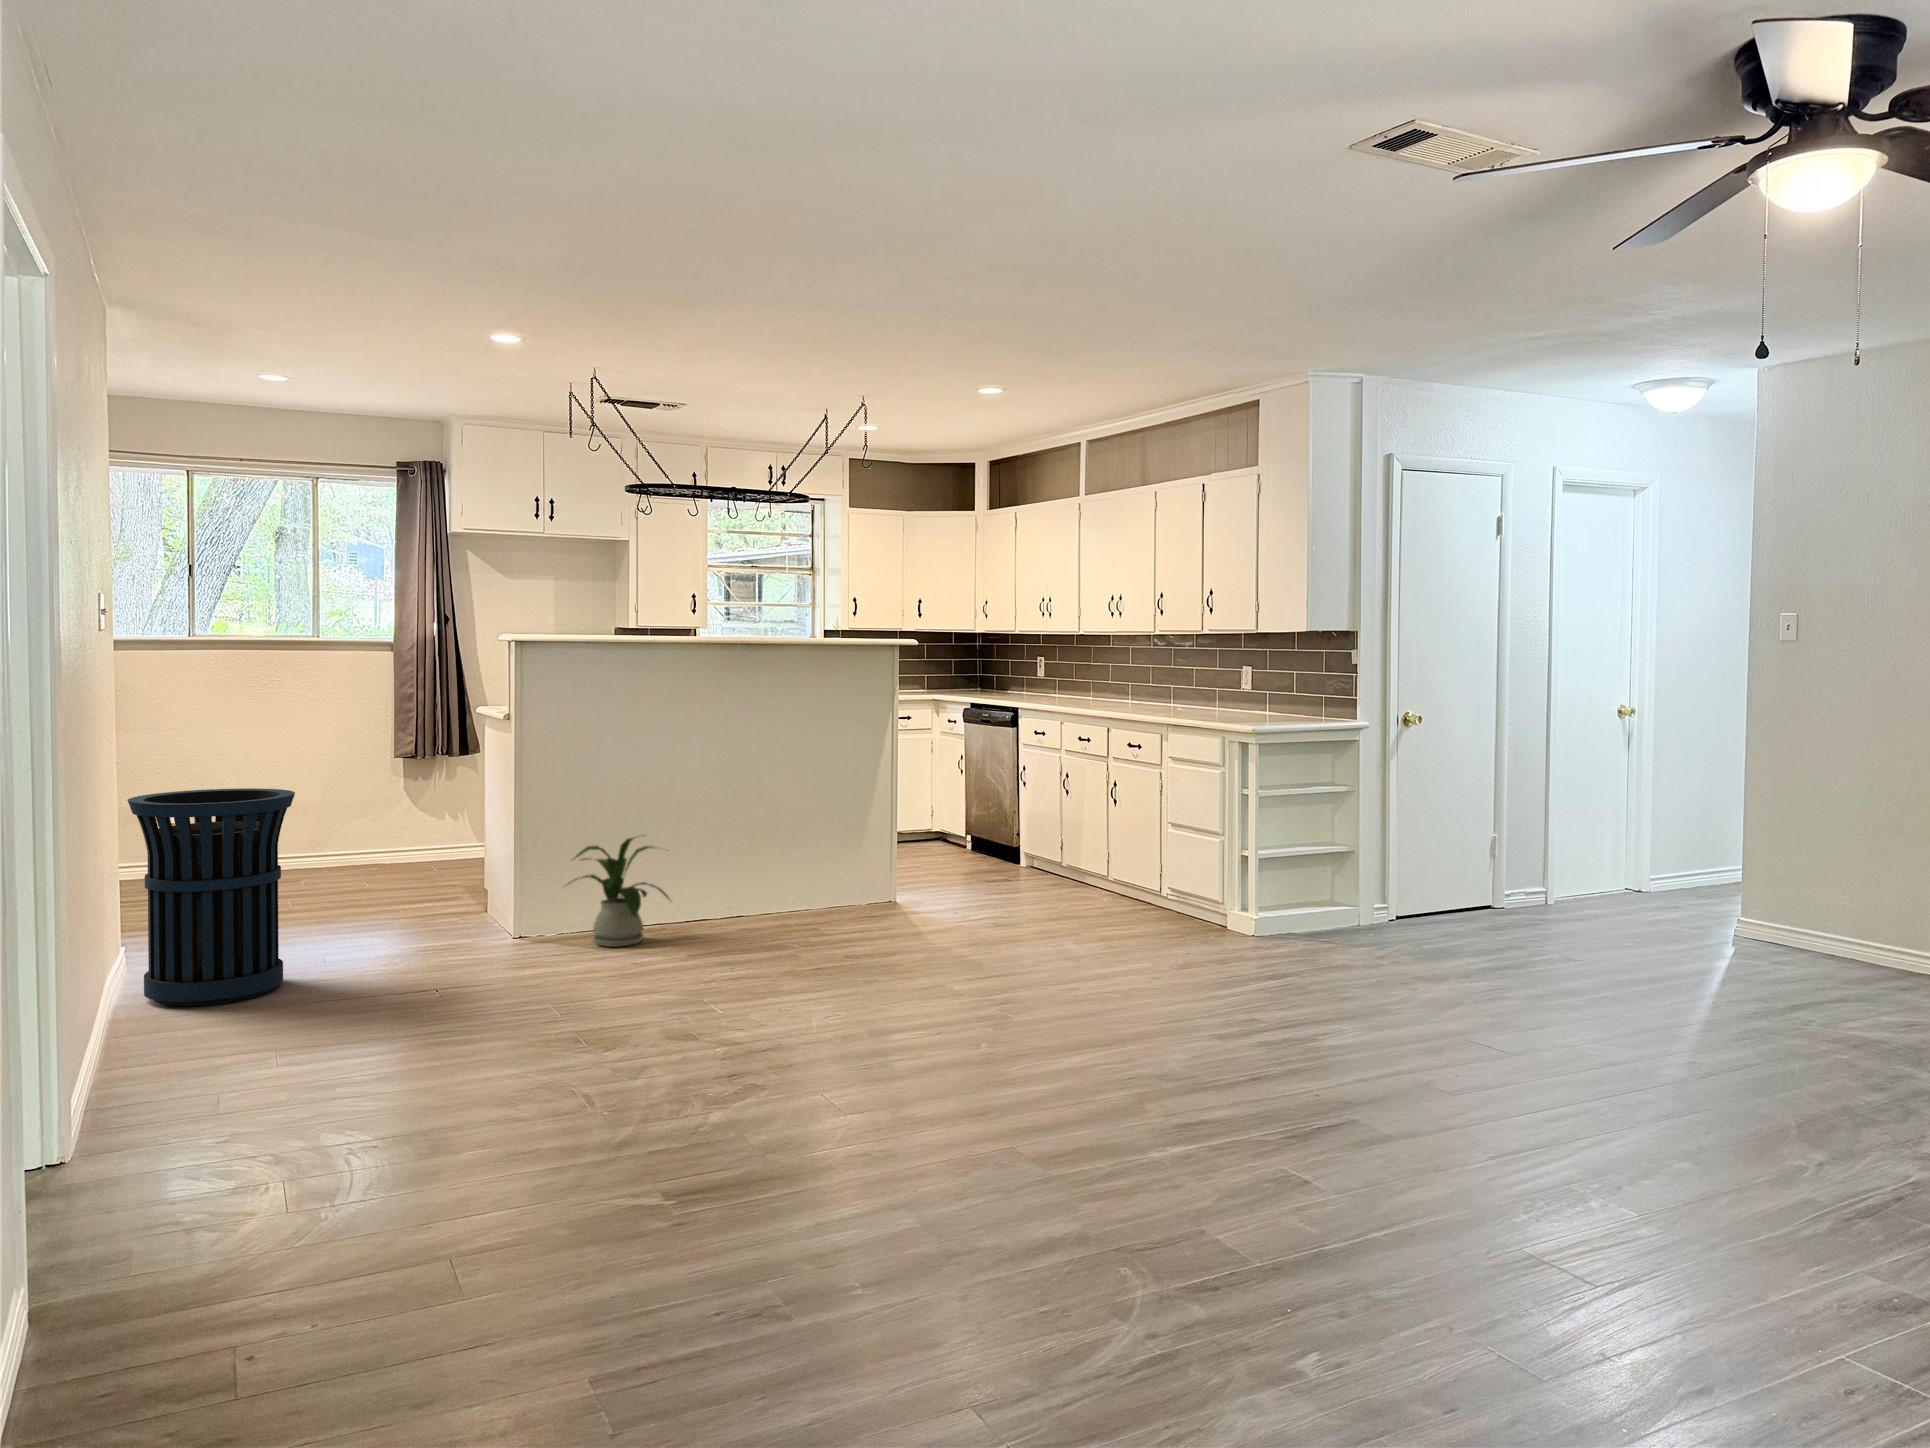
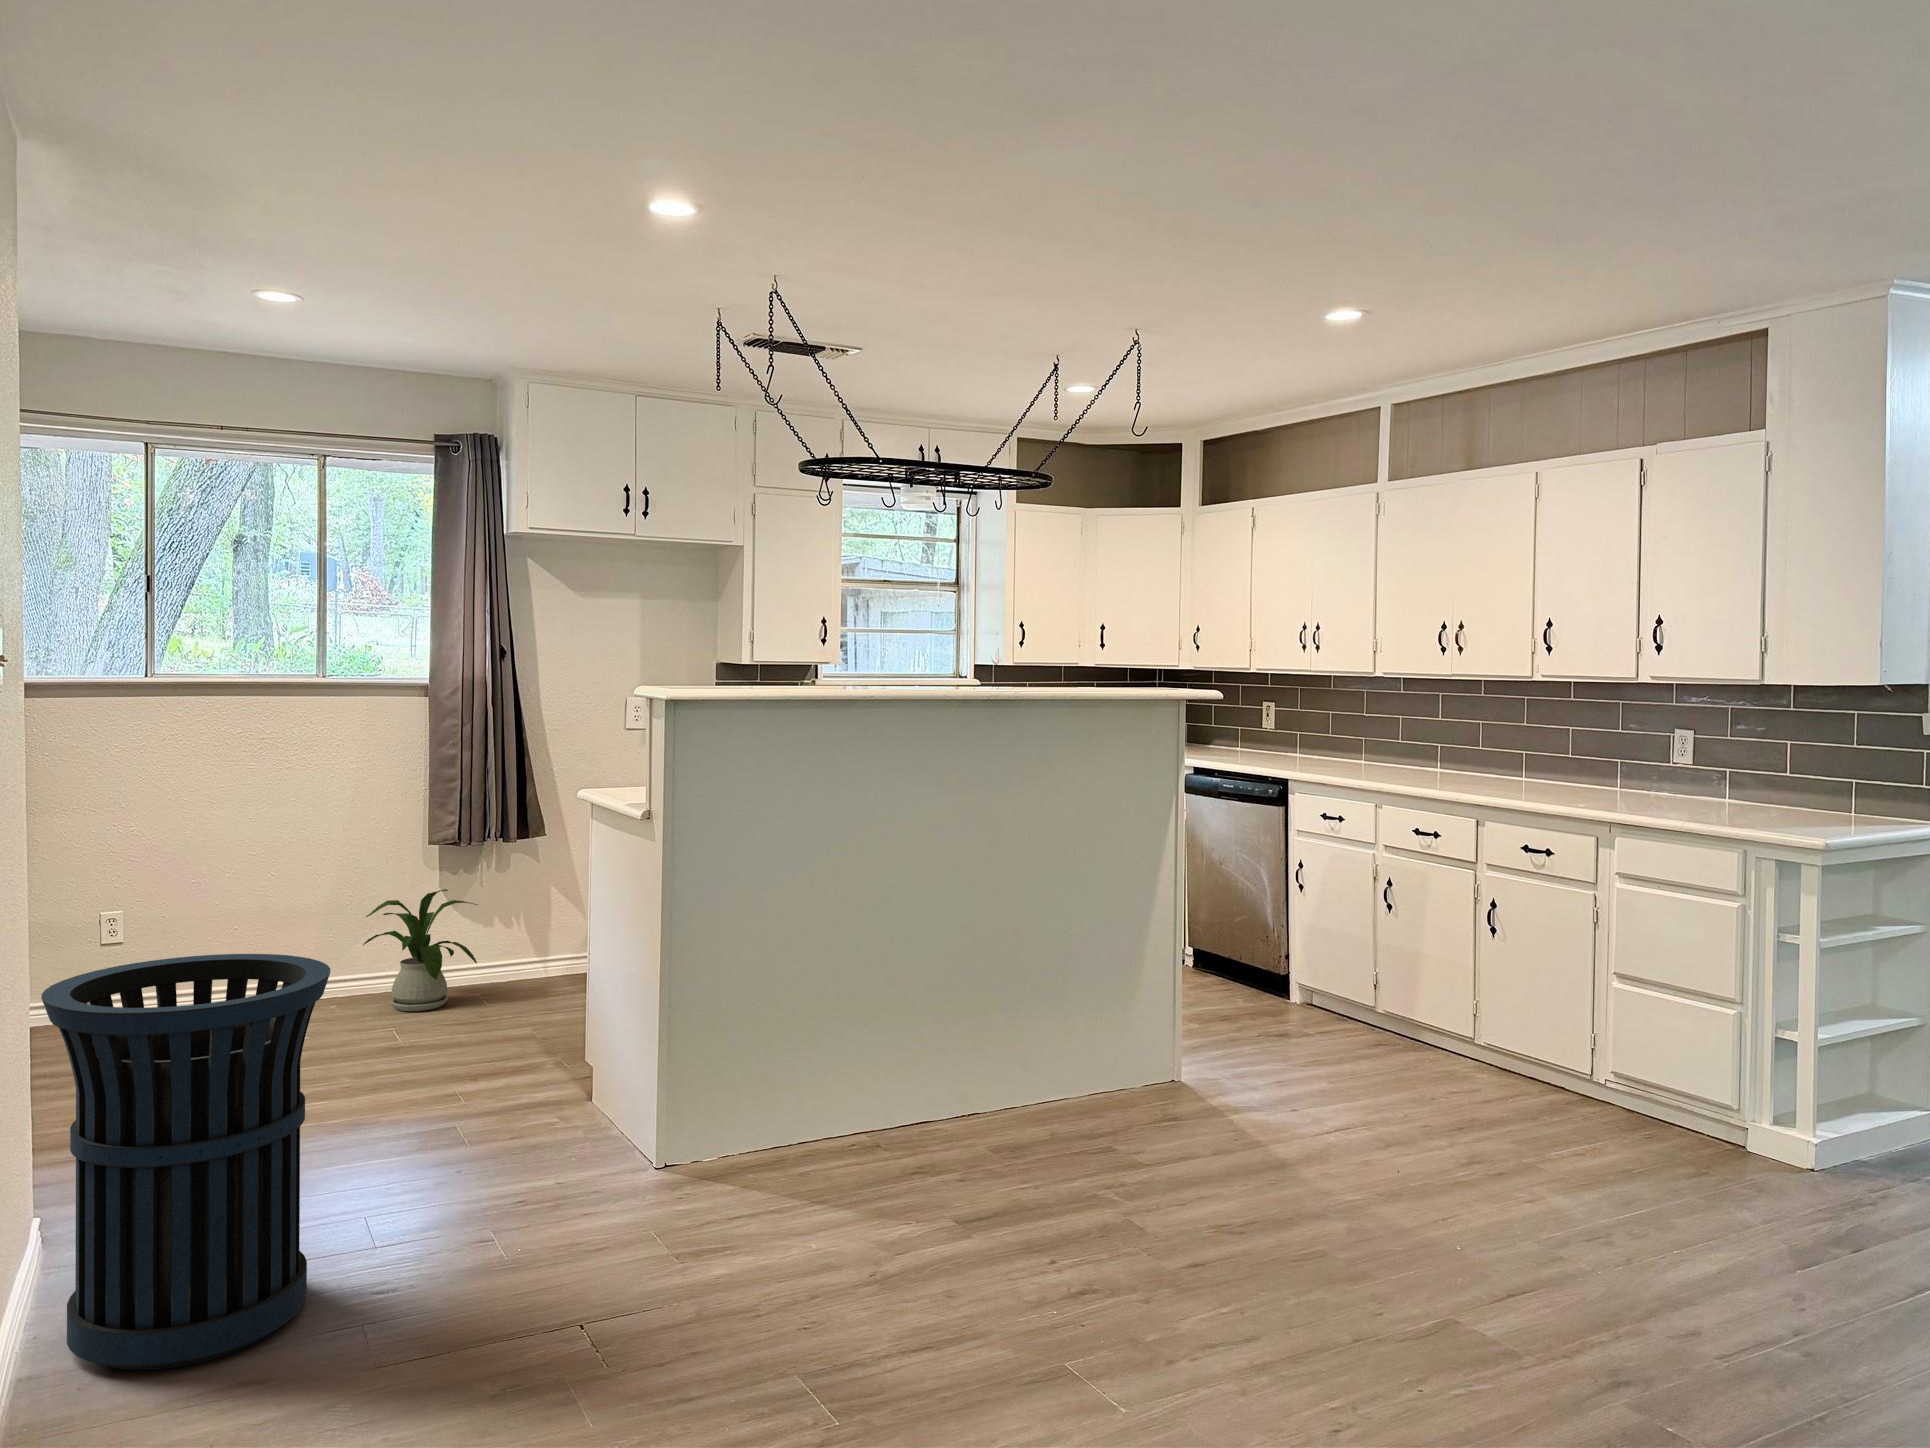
house plant: present [570,838,669,947] -> present [363,889,478,1011]

